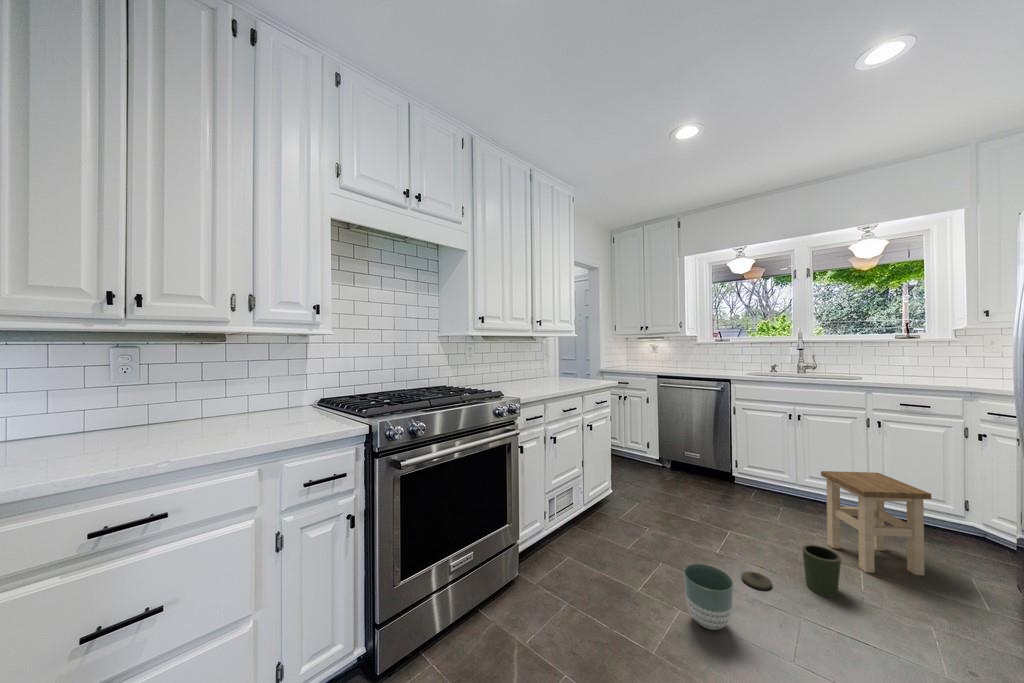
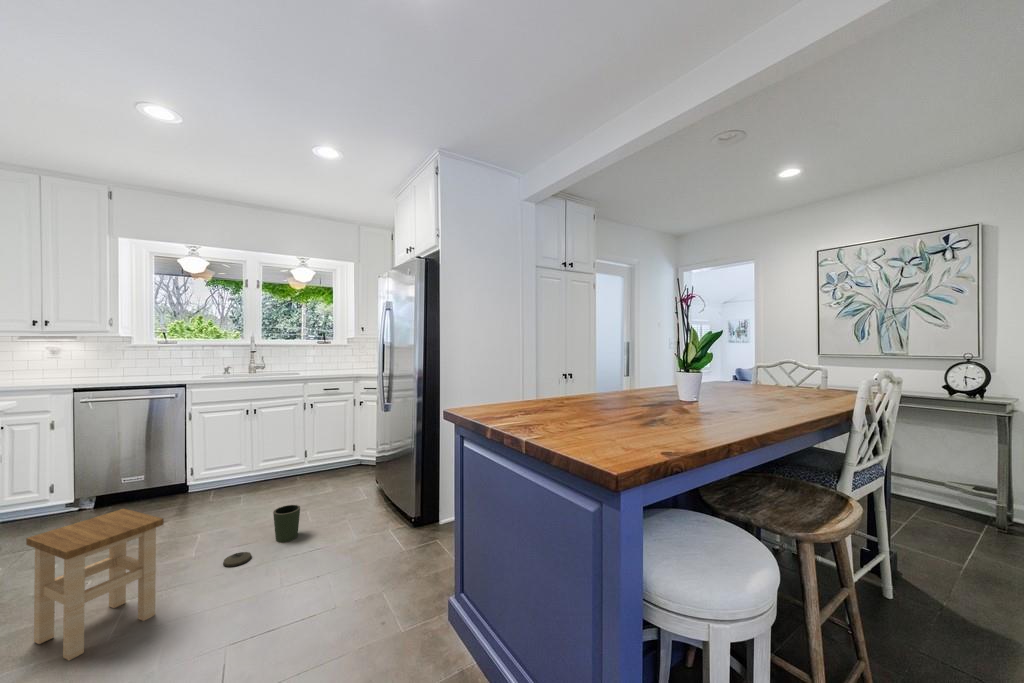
stool: present [821,471,931,575] -> present [26,508,164,660]
planter: present [684,564,733,630] -> none [178,559,231,621]

